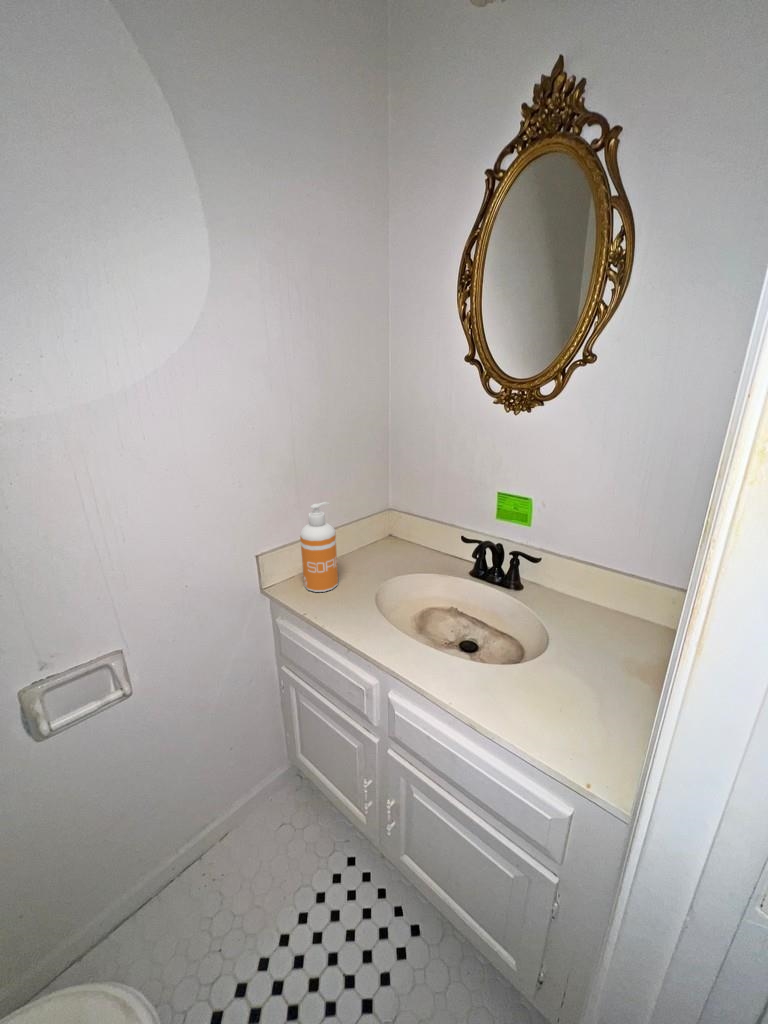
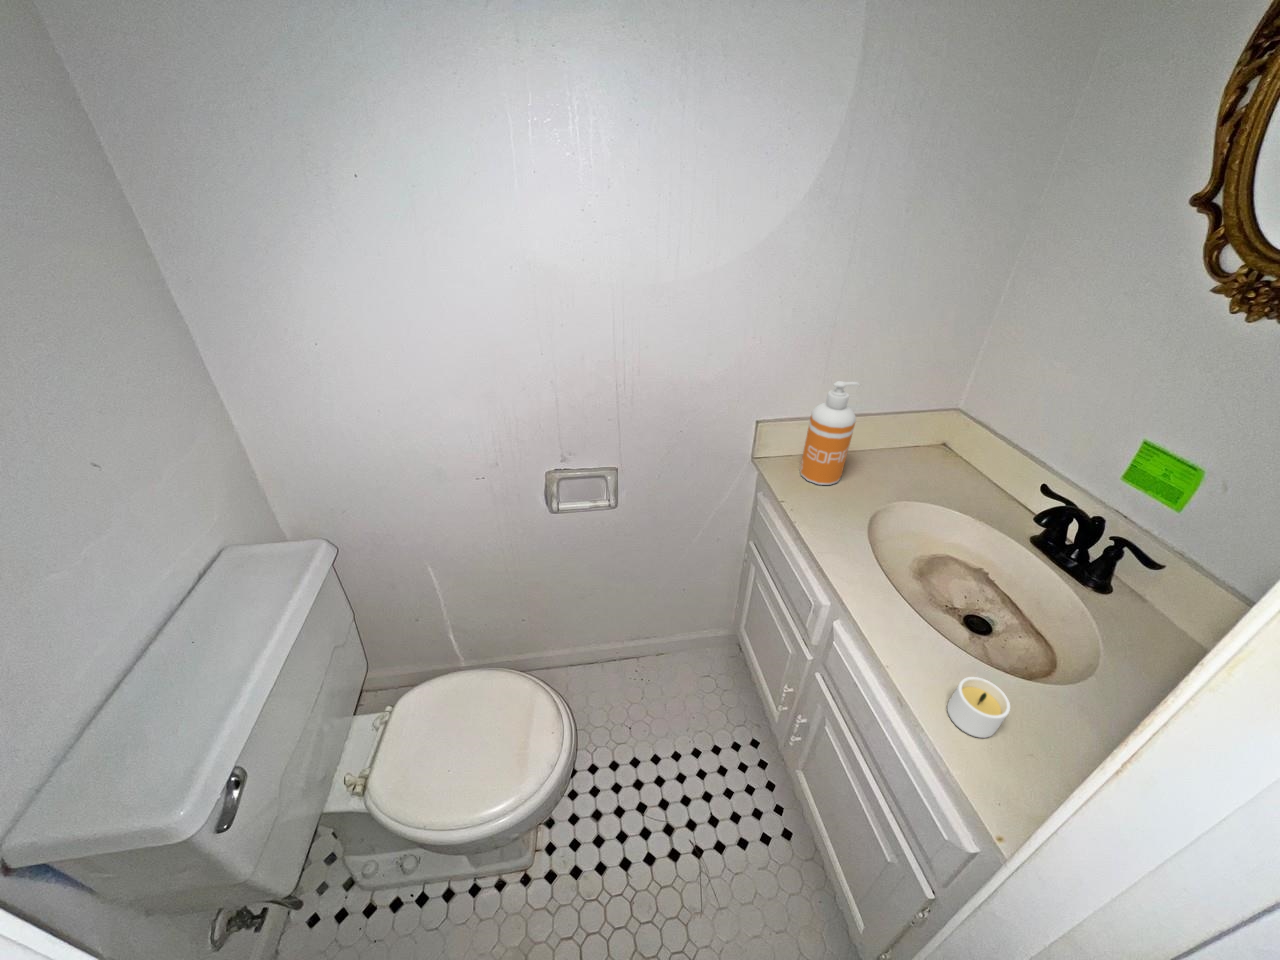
candle: none [500,671,552,721] -> present [947,677,1010,738]

